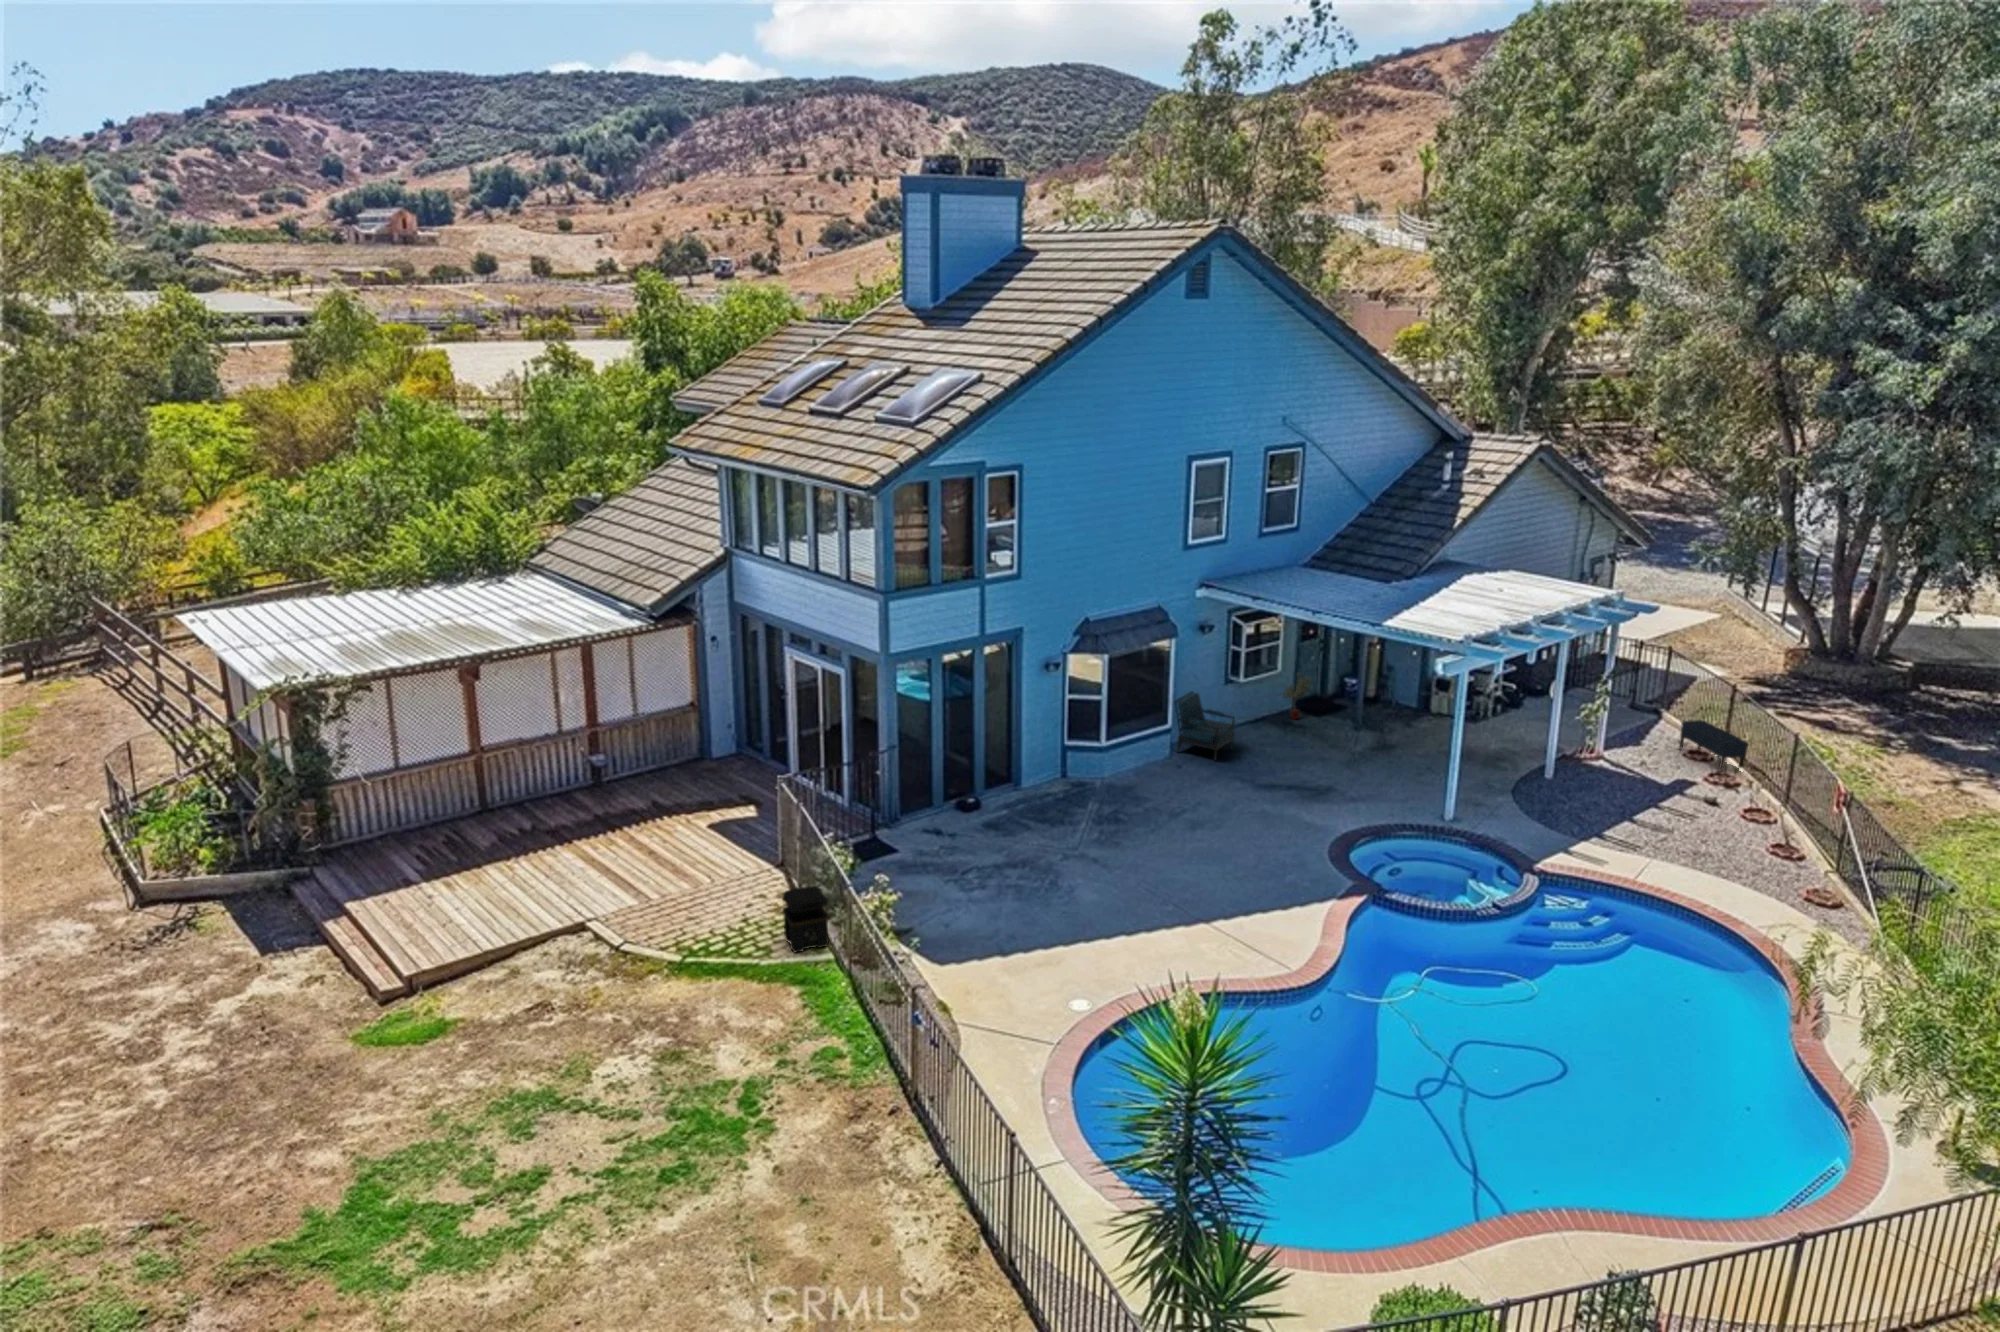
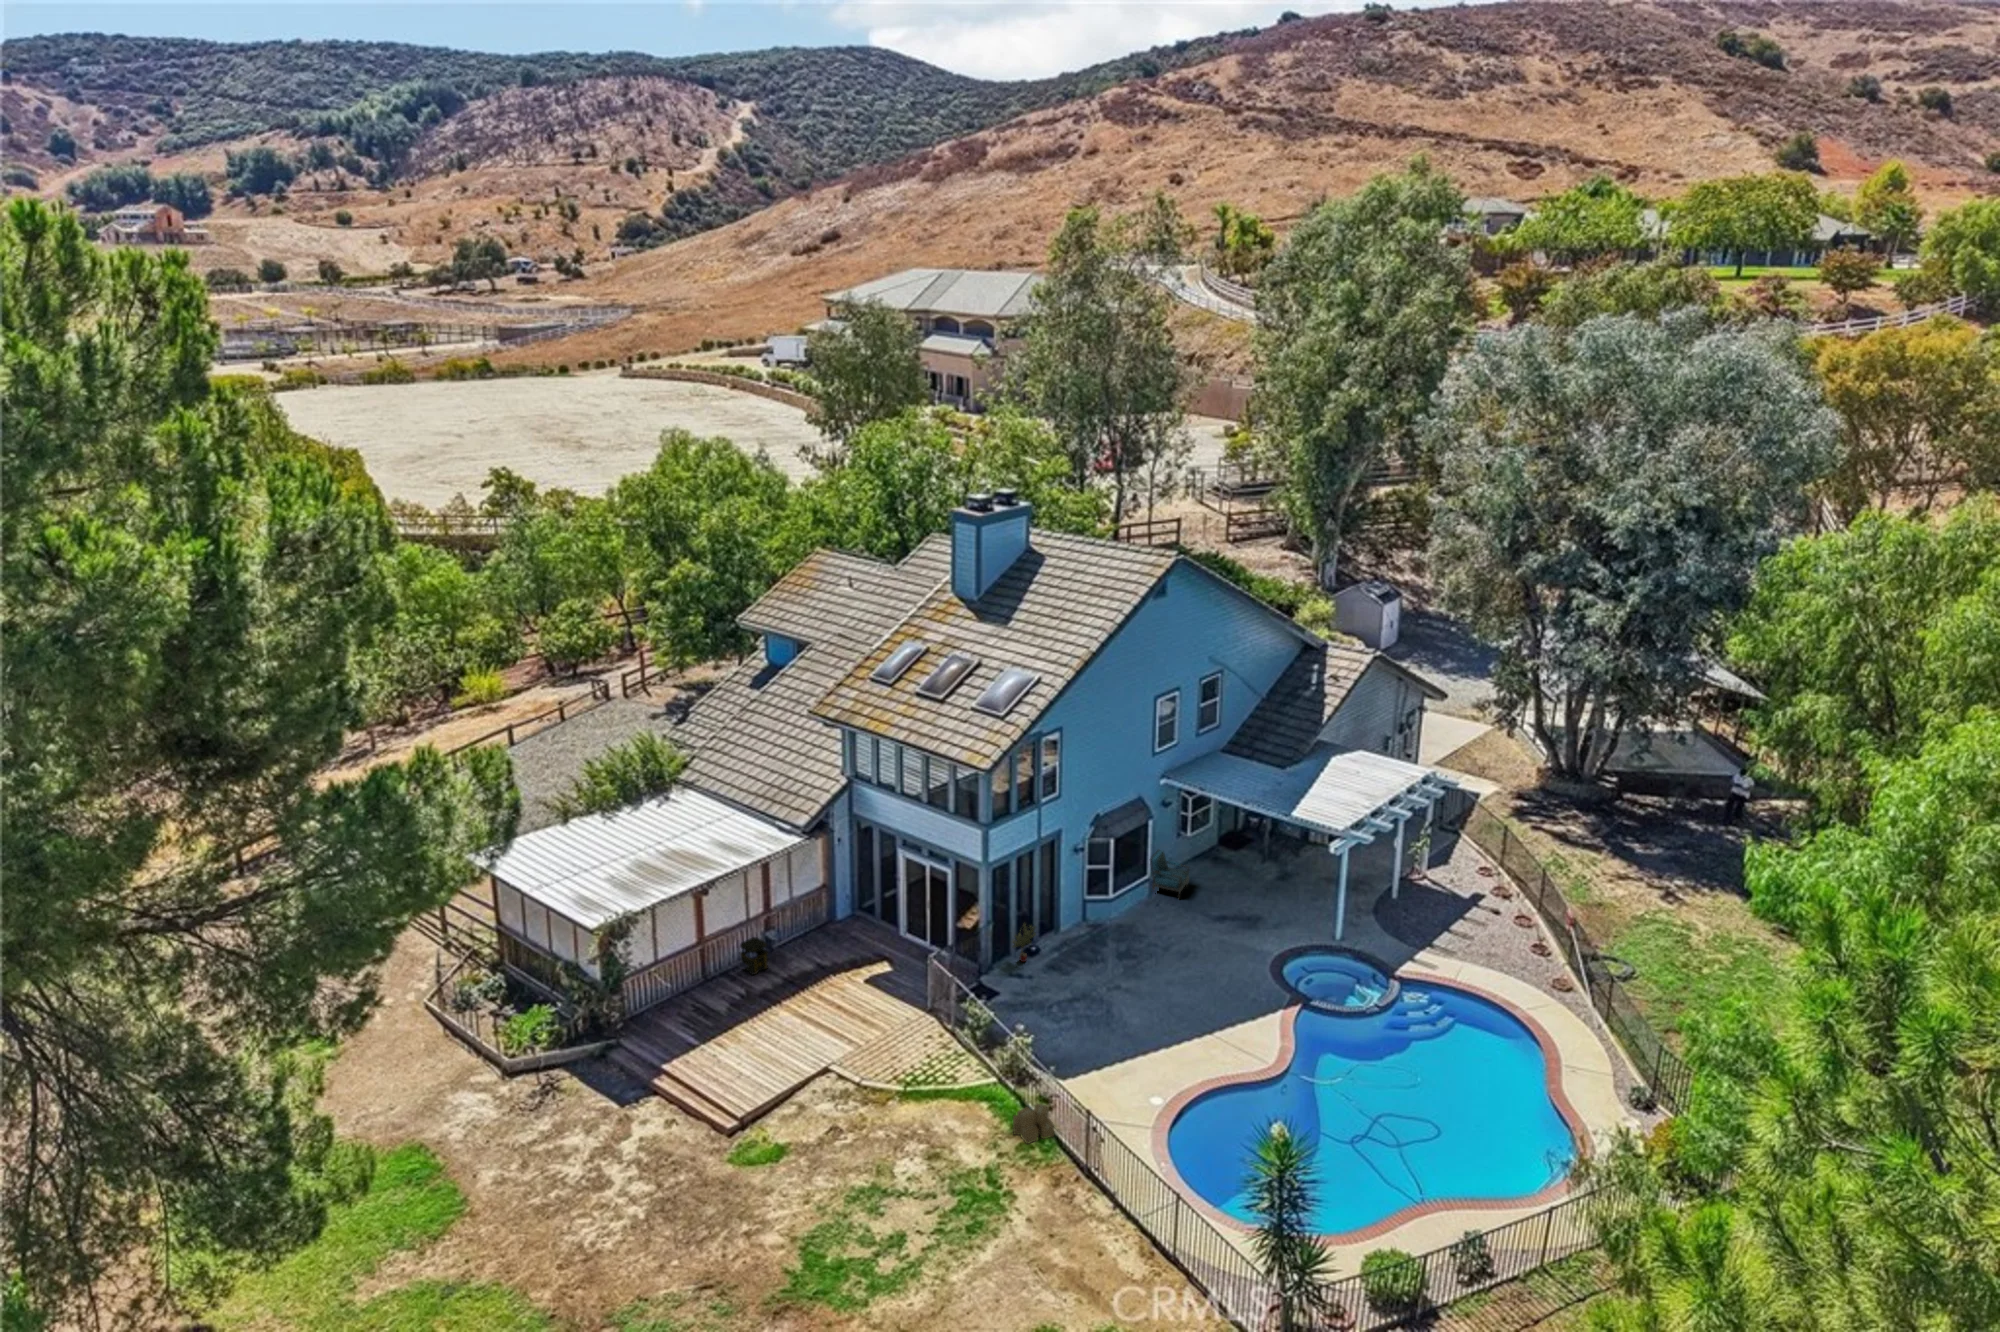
potted tree: present [1283,673,1312,719] -> present [1013,925,1036,962]
bench: present [1679,720,1749,772] -> none [1472,848,1516,886]
toolbox: present [782,886,829,953] -> present [740,937,768,975]
cardboard box: none [818,987,885,1051] -> present [1013,1104,1054,1144]

